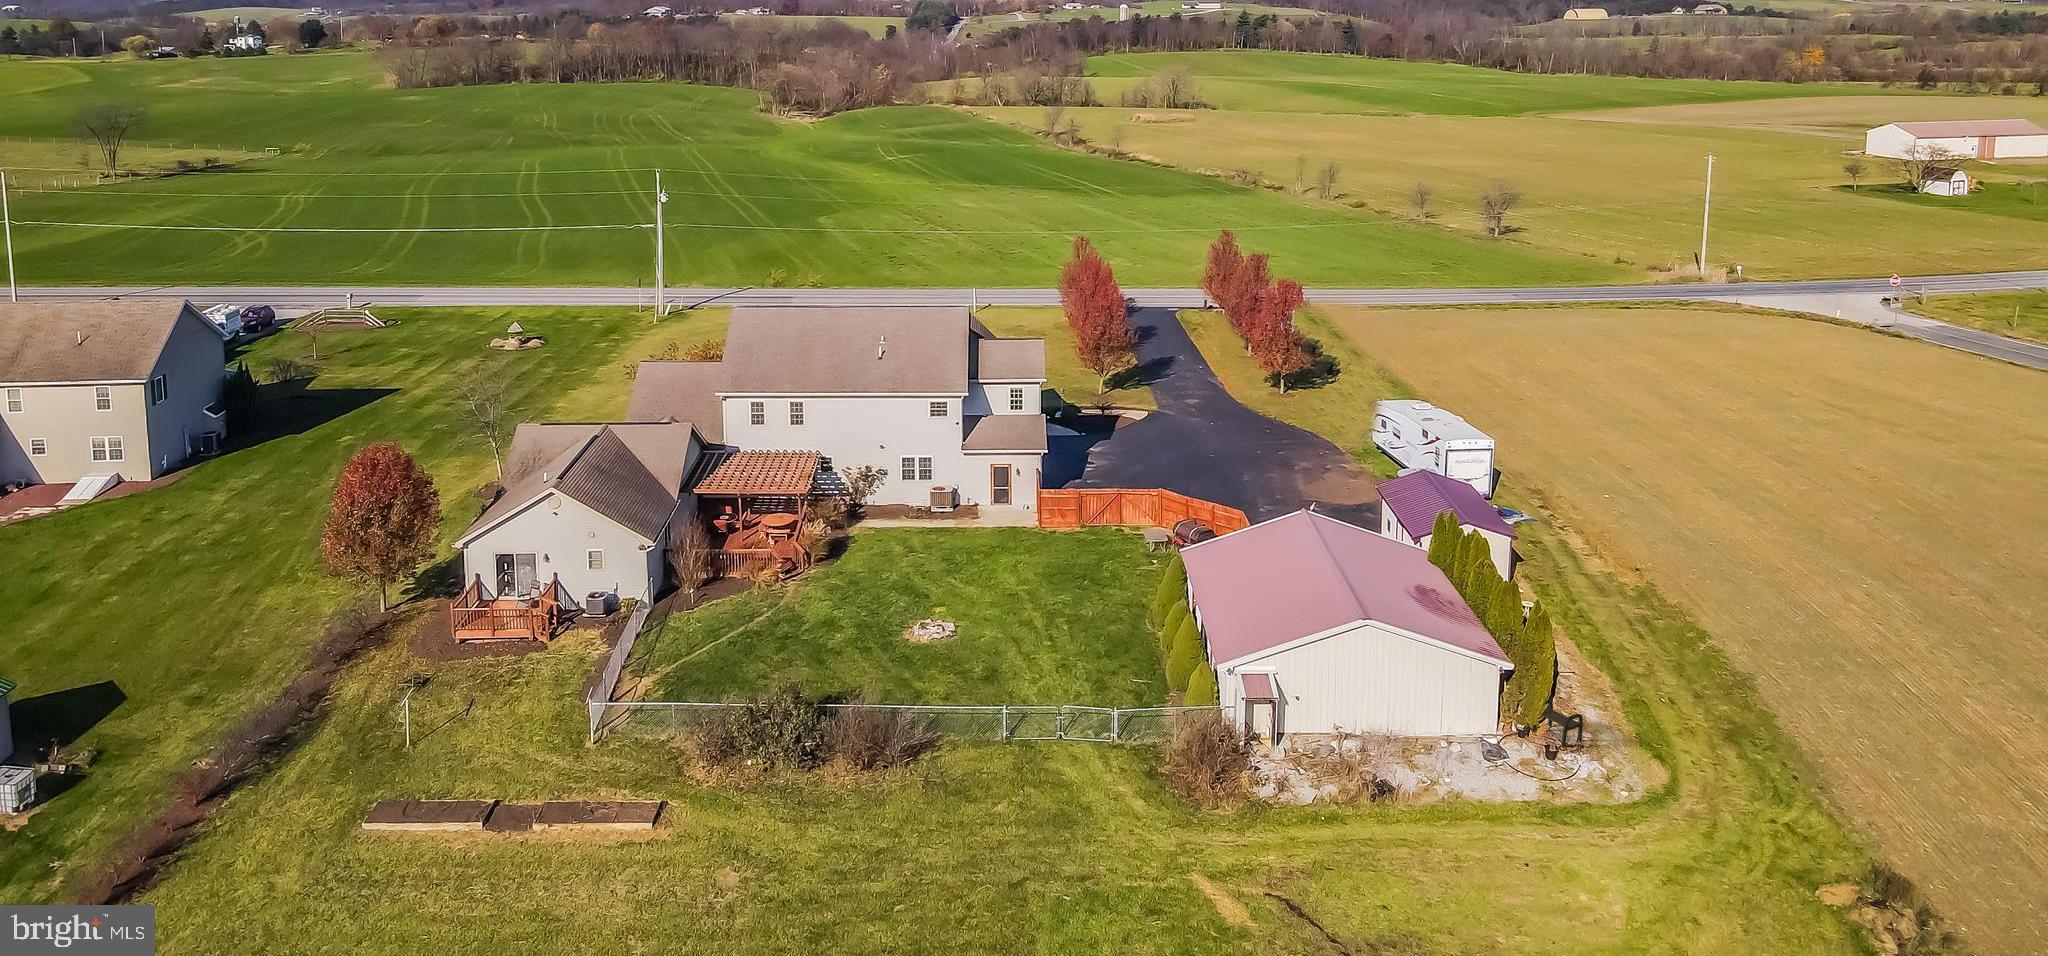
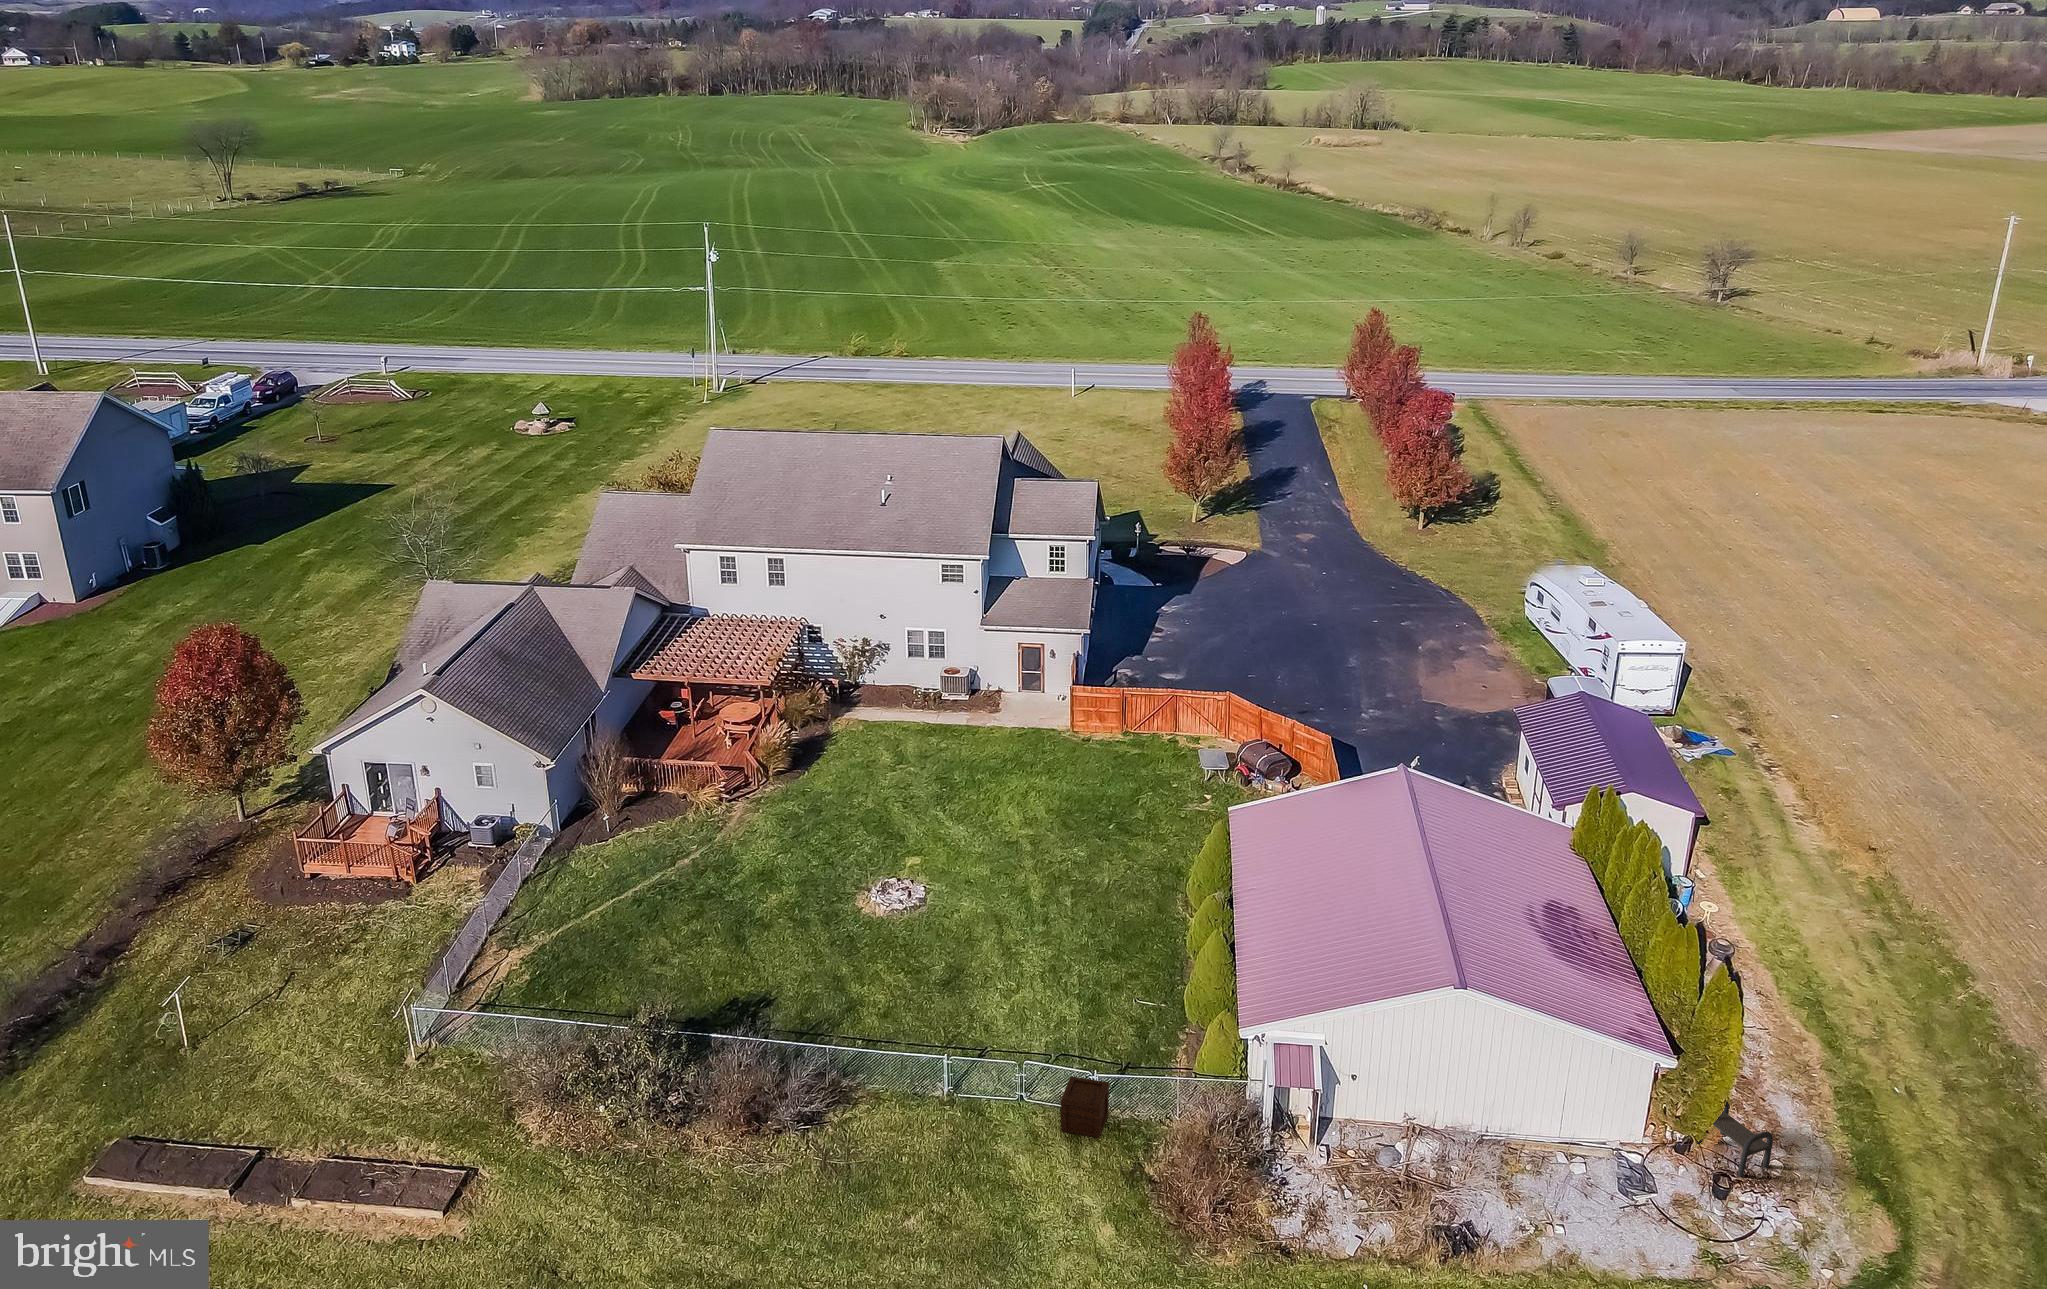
wooden crate: none [1095,713,1127,752] -> present [1061,1076,1109,1138]

